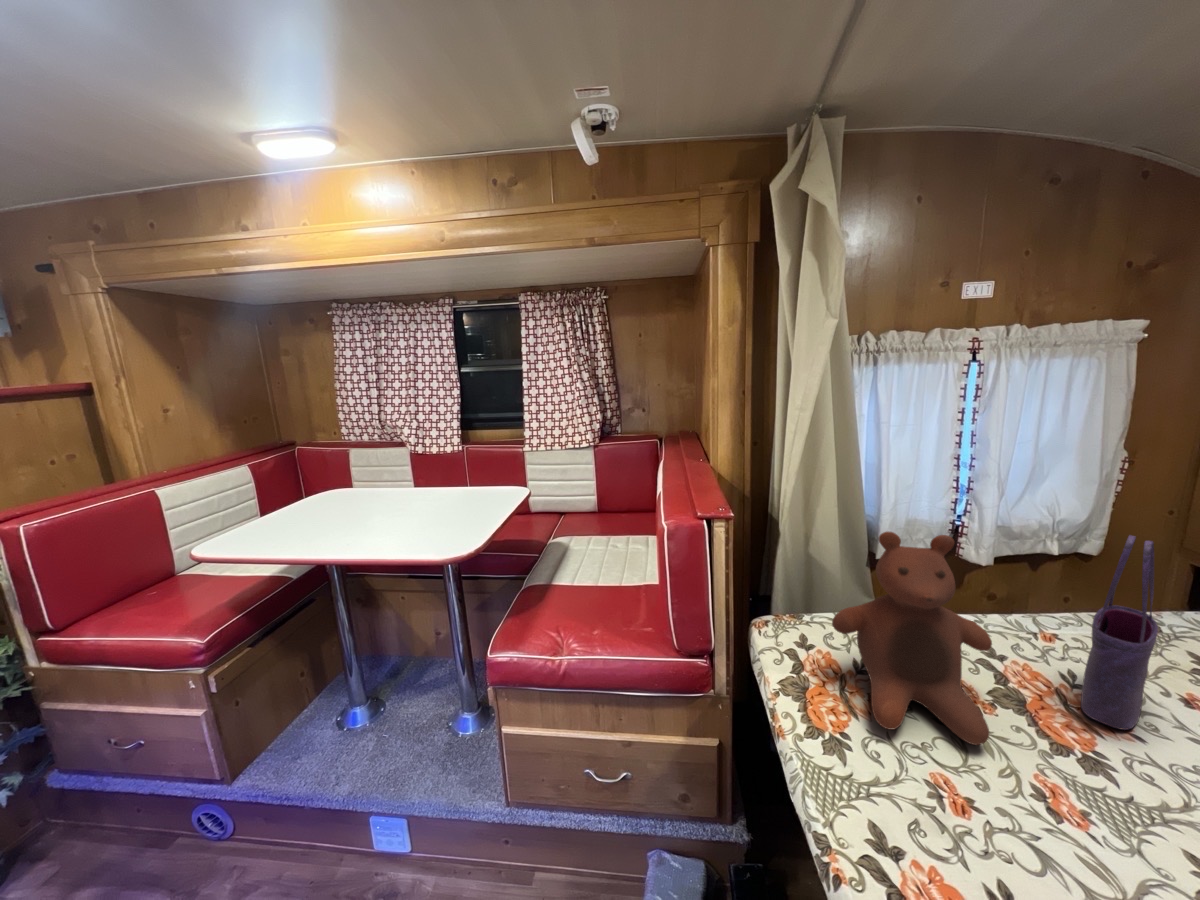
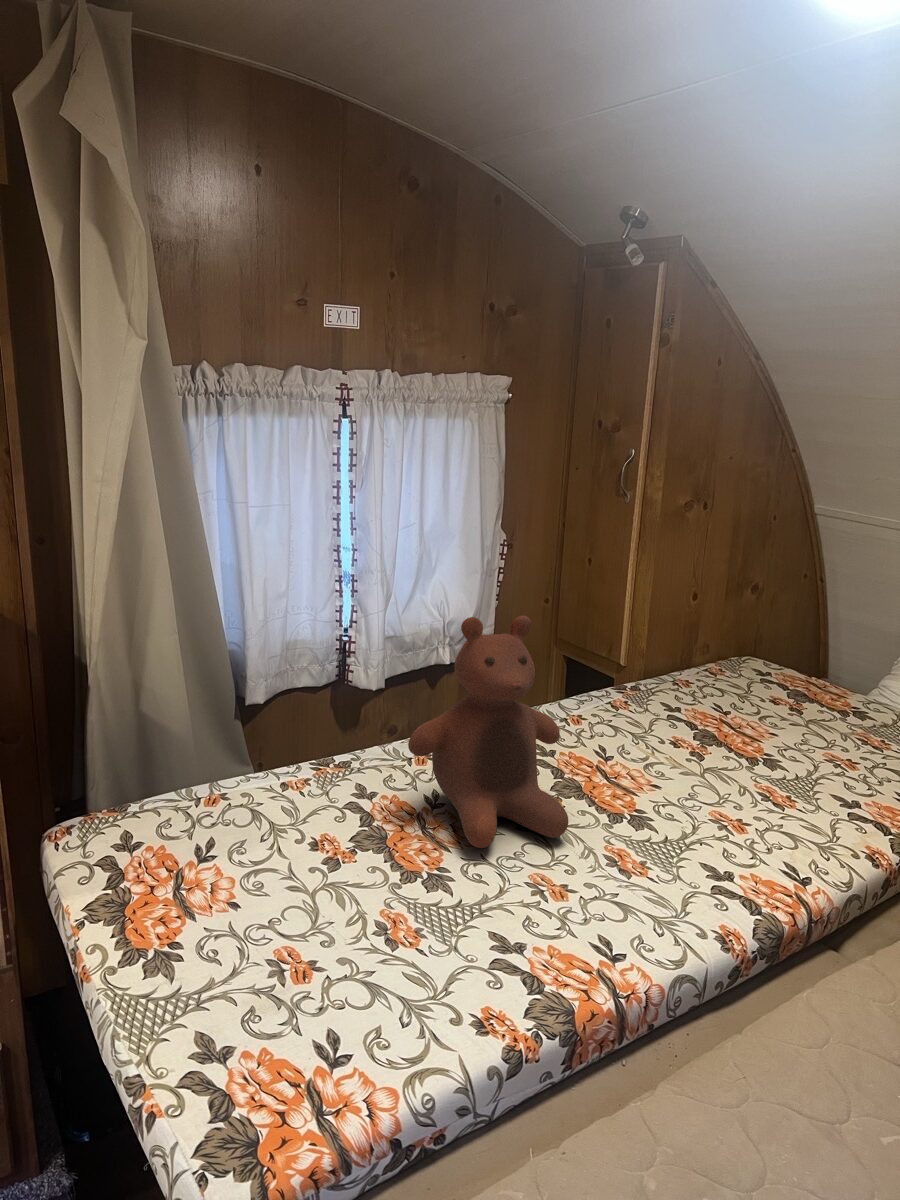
tote bag: present [1081,536,1158,730] -> none [622,603,673,793]

